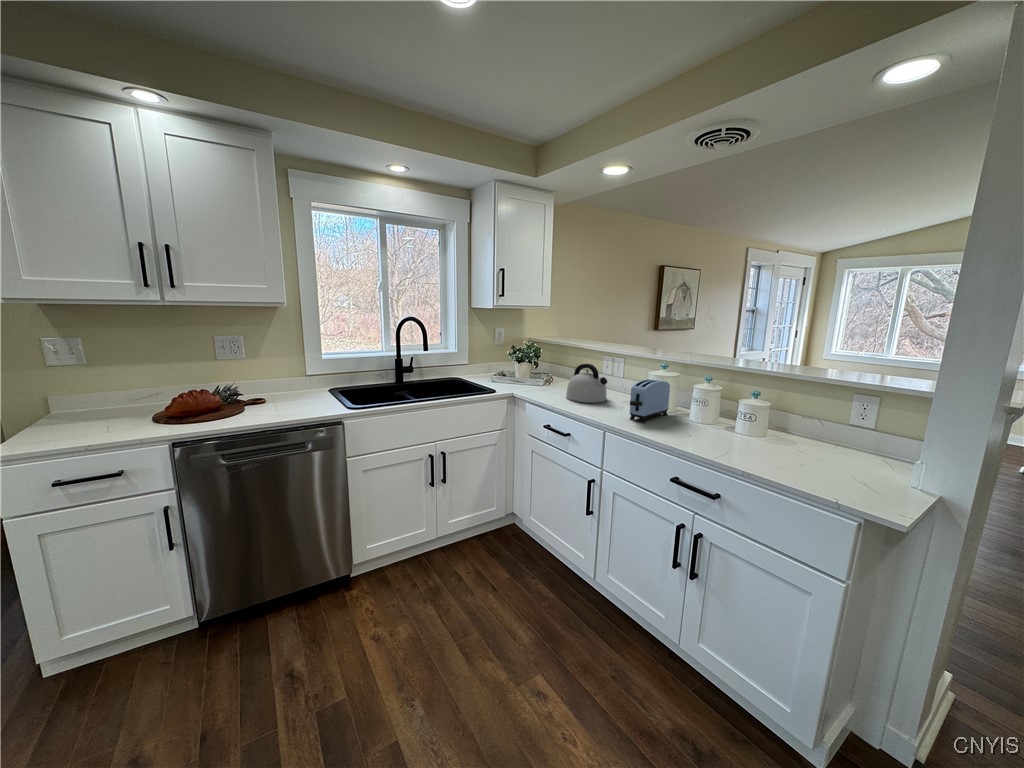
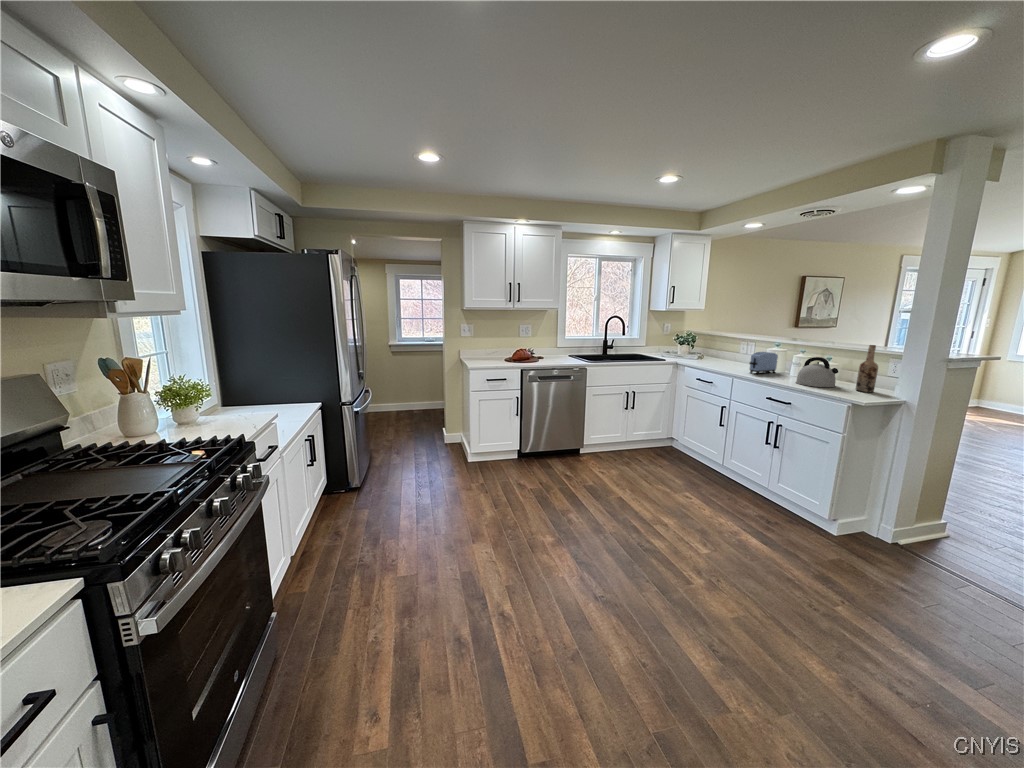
kettle: present [566,364,607,403] -> present [796,357,838,387]
wine bottle: none [827,374,870,469] -> present [856,345,878,392]

